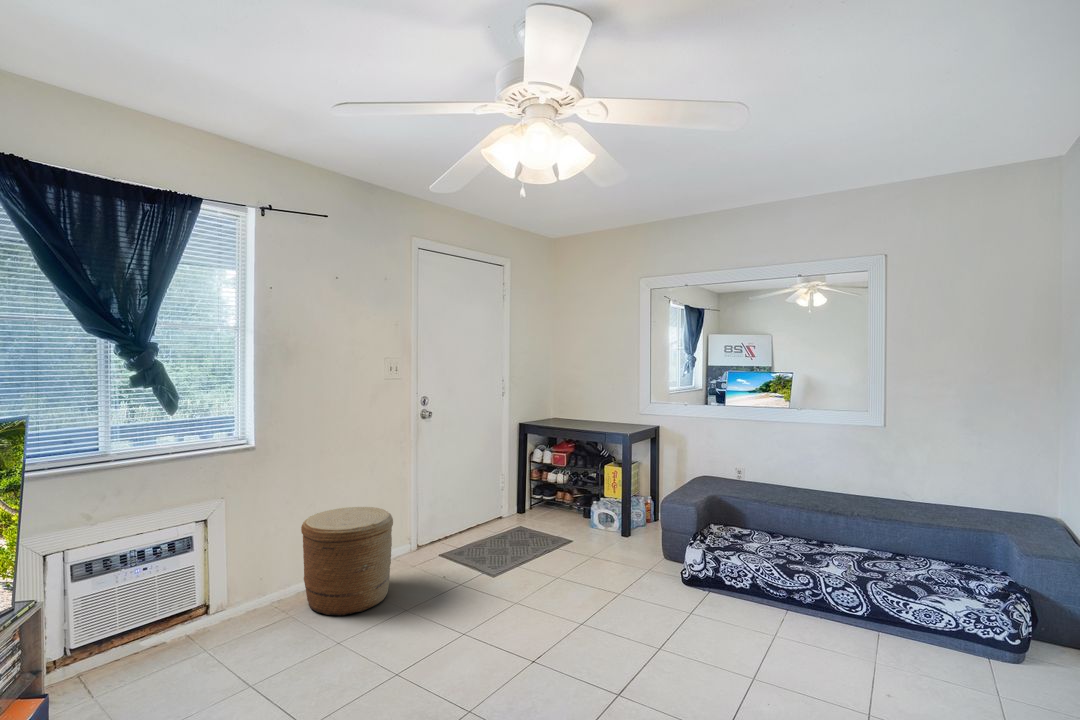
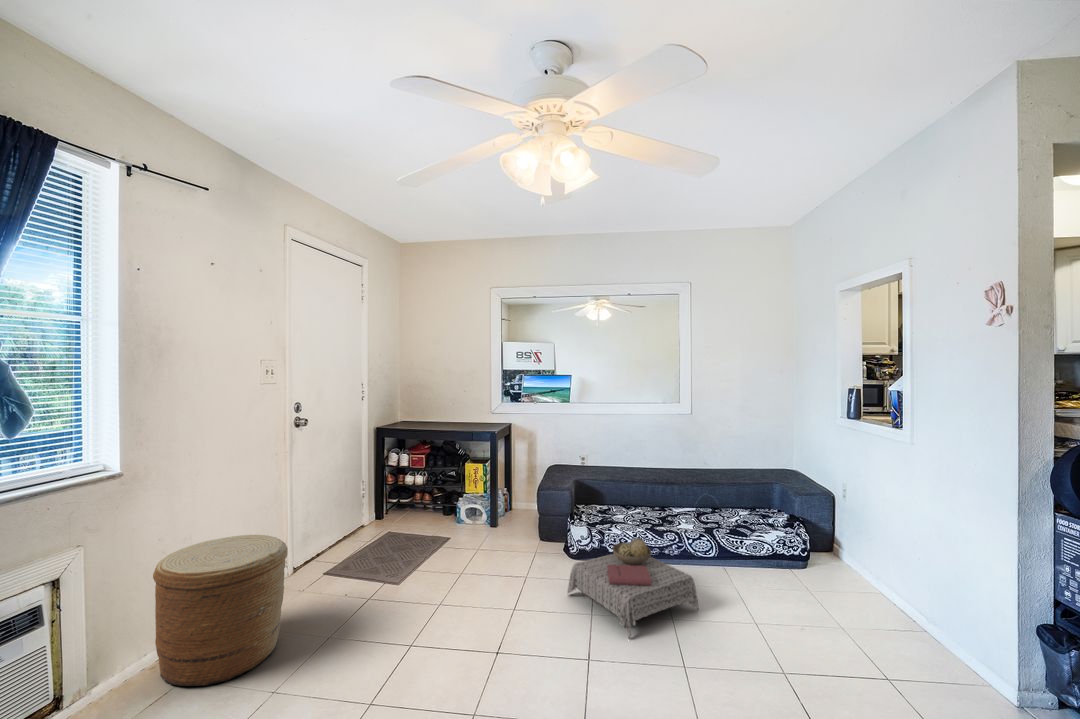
ottoman: none [649,570,794,676] -> present [568,538,699,638]

